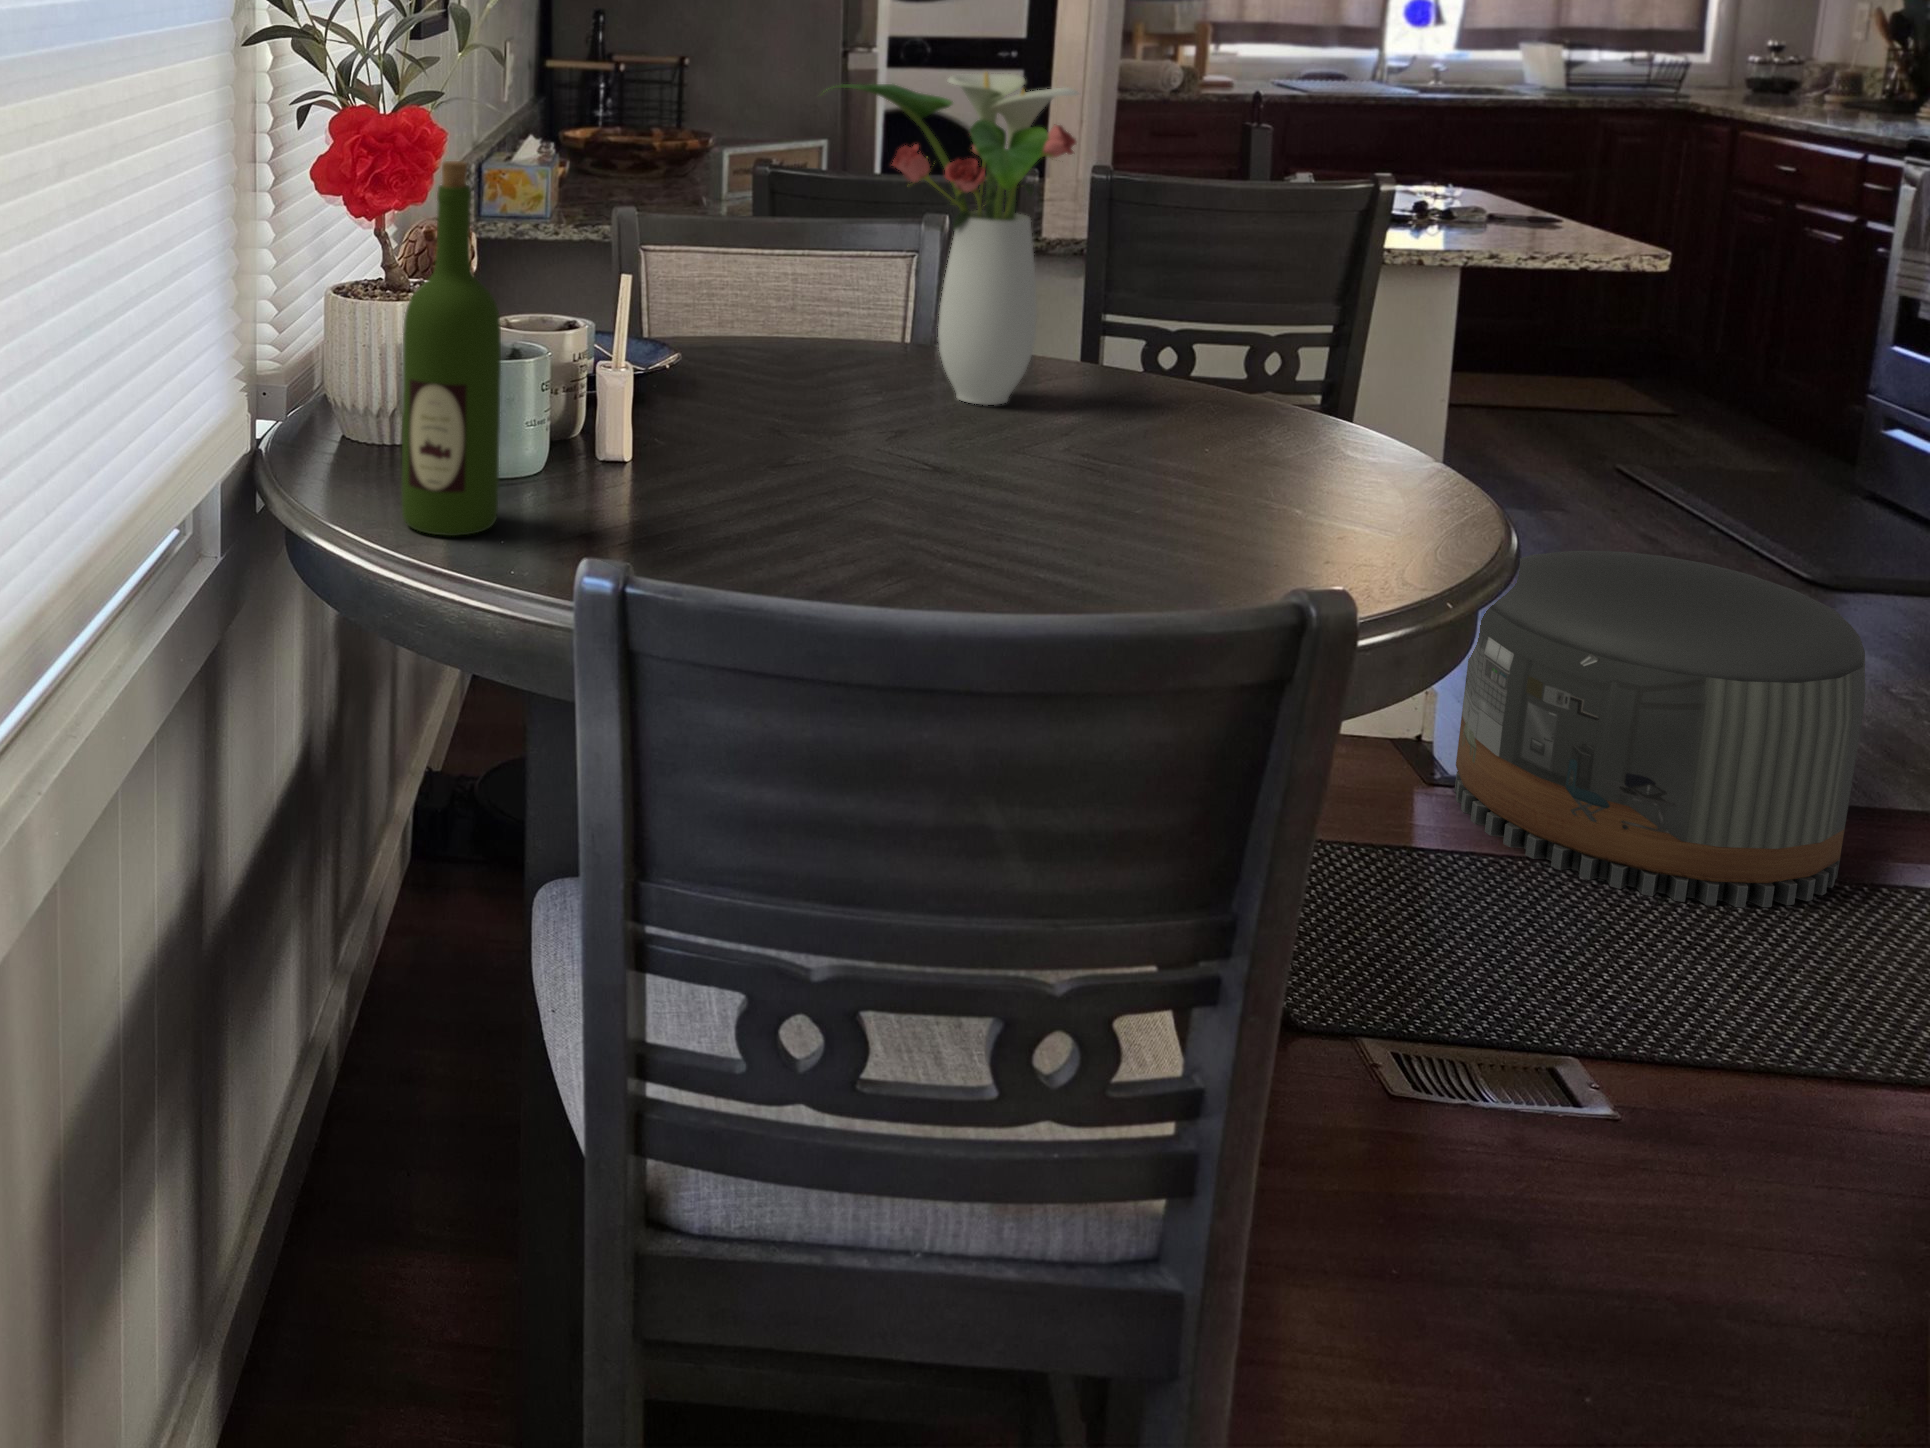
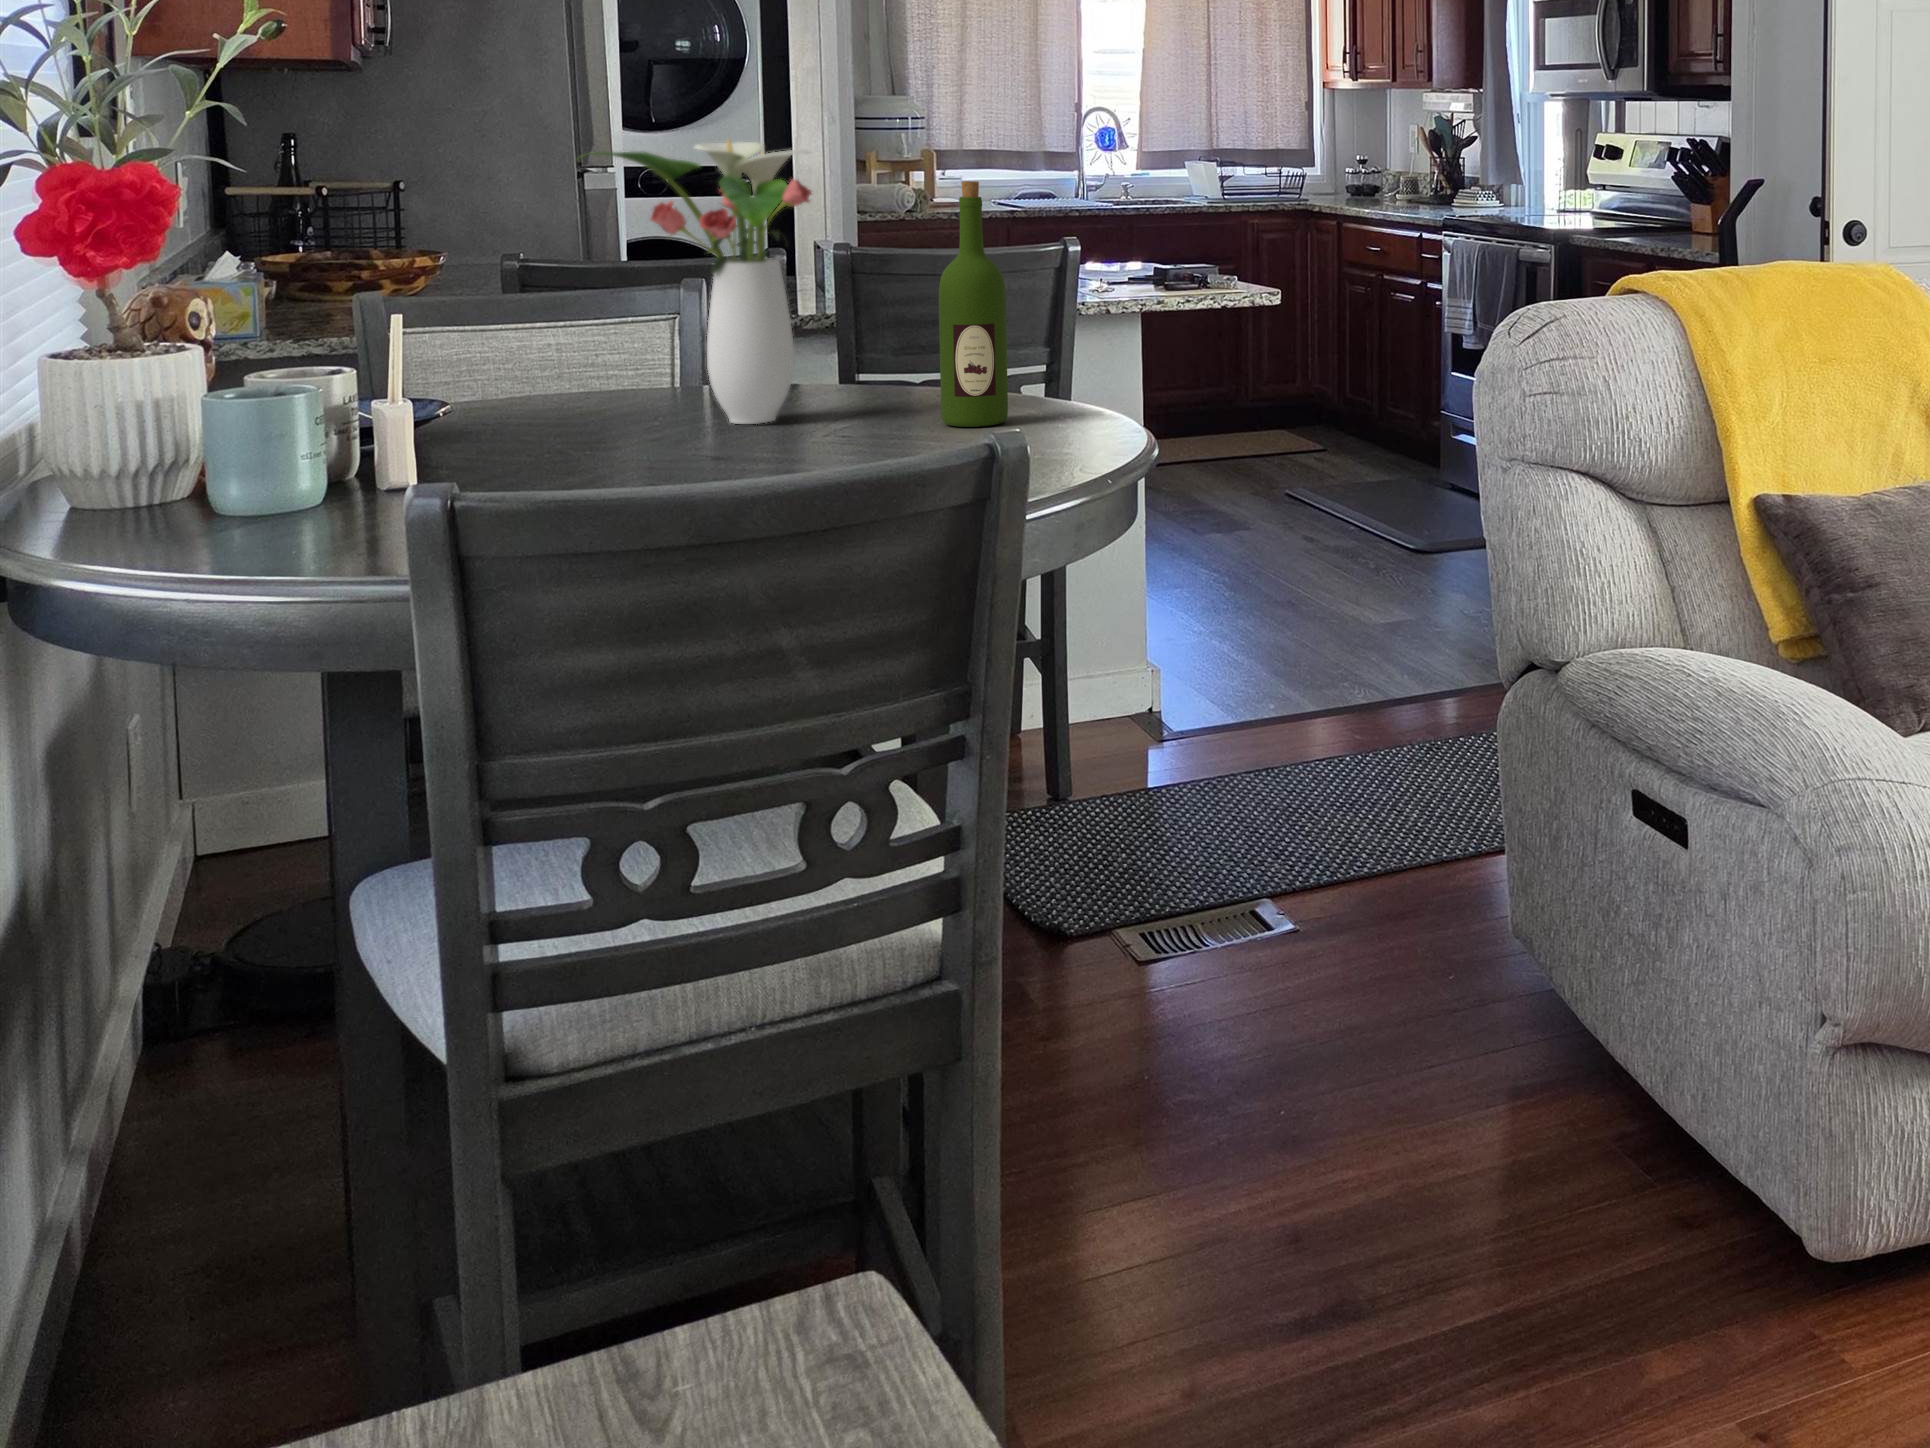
wine bottle: present [402,161,501,536] -> present [939,181,1008,427]
pouf: present [1455,551,1865,907] -> none [1176,521,1428,770]

